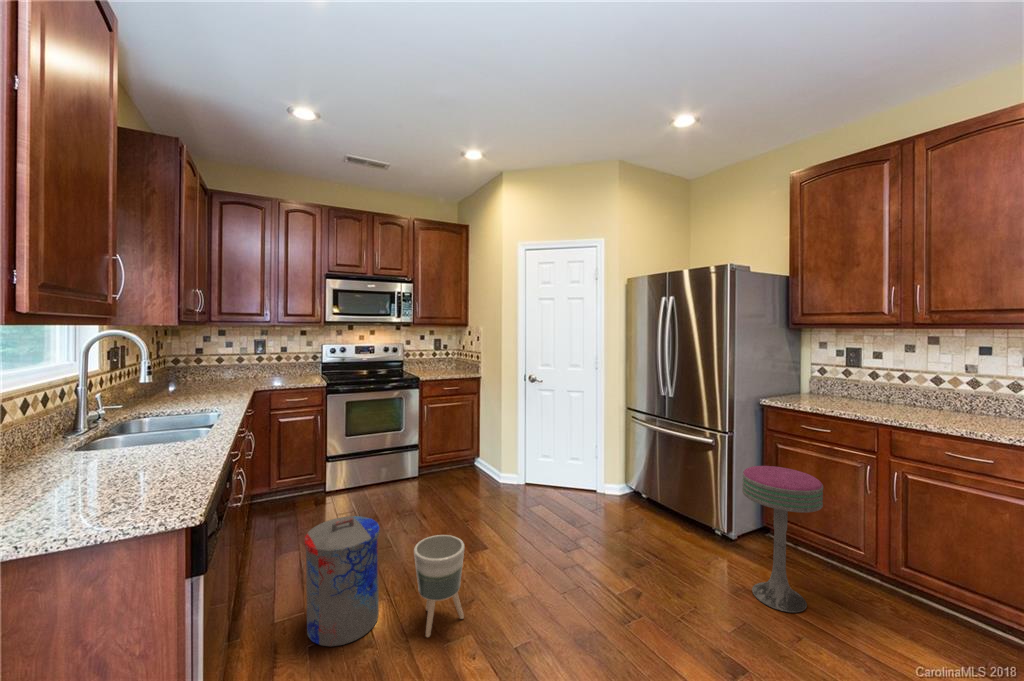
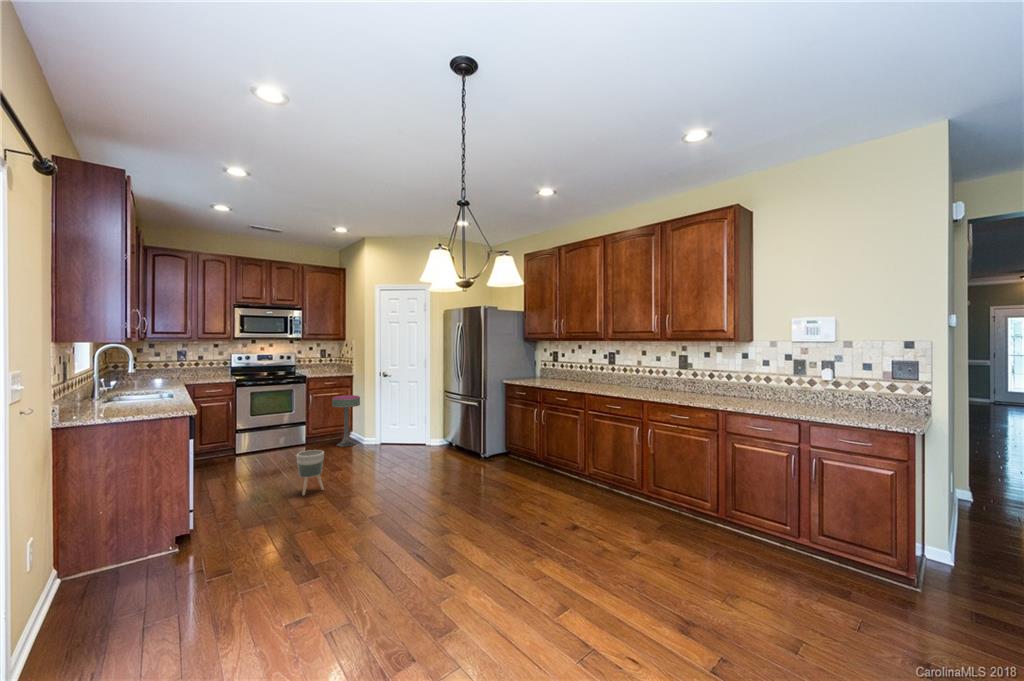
bar stool: present [742,466,823,613] -> present [332,395,360,447]
trash can: present [304,516,380,646] -> none [236,441,278,501]

